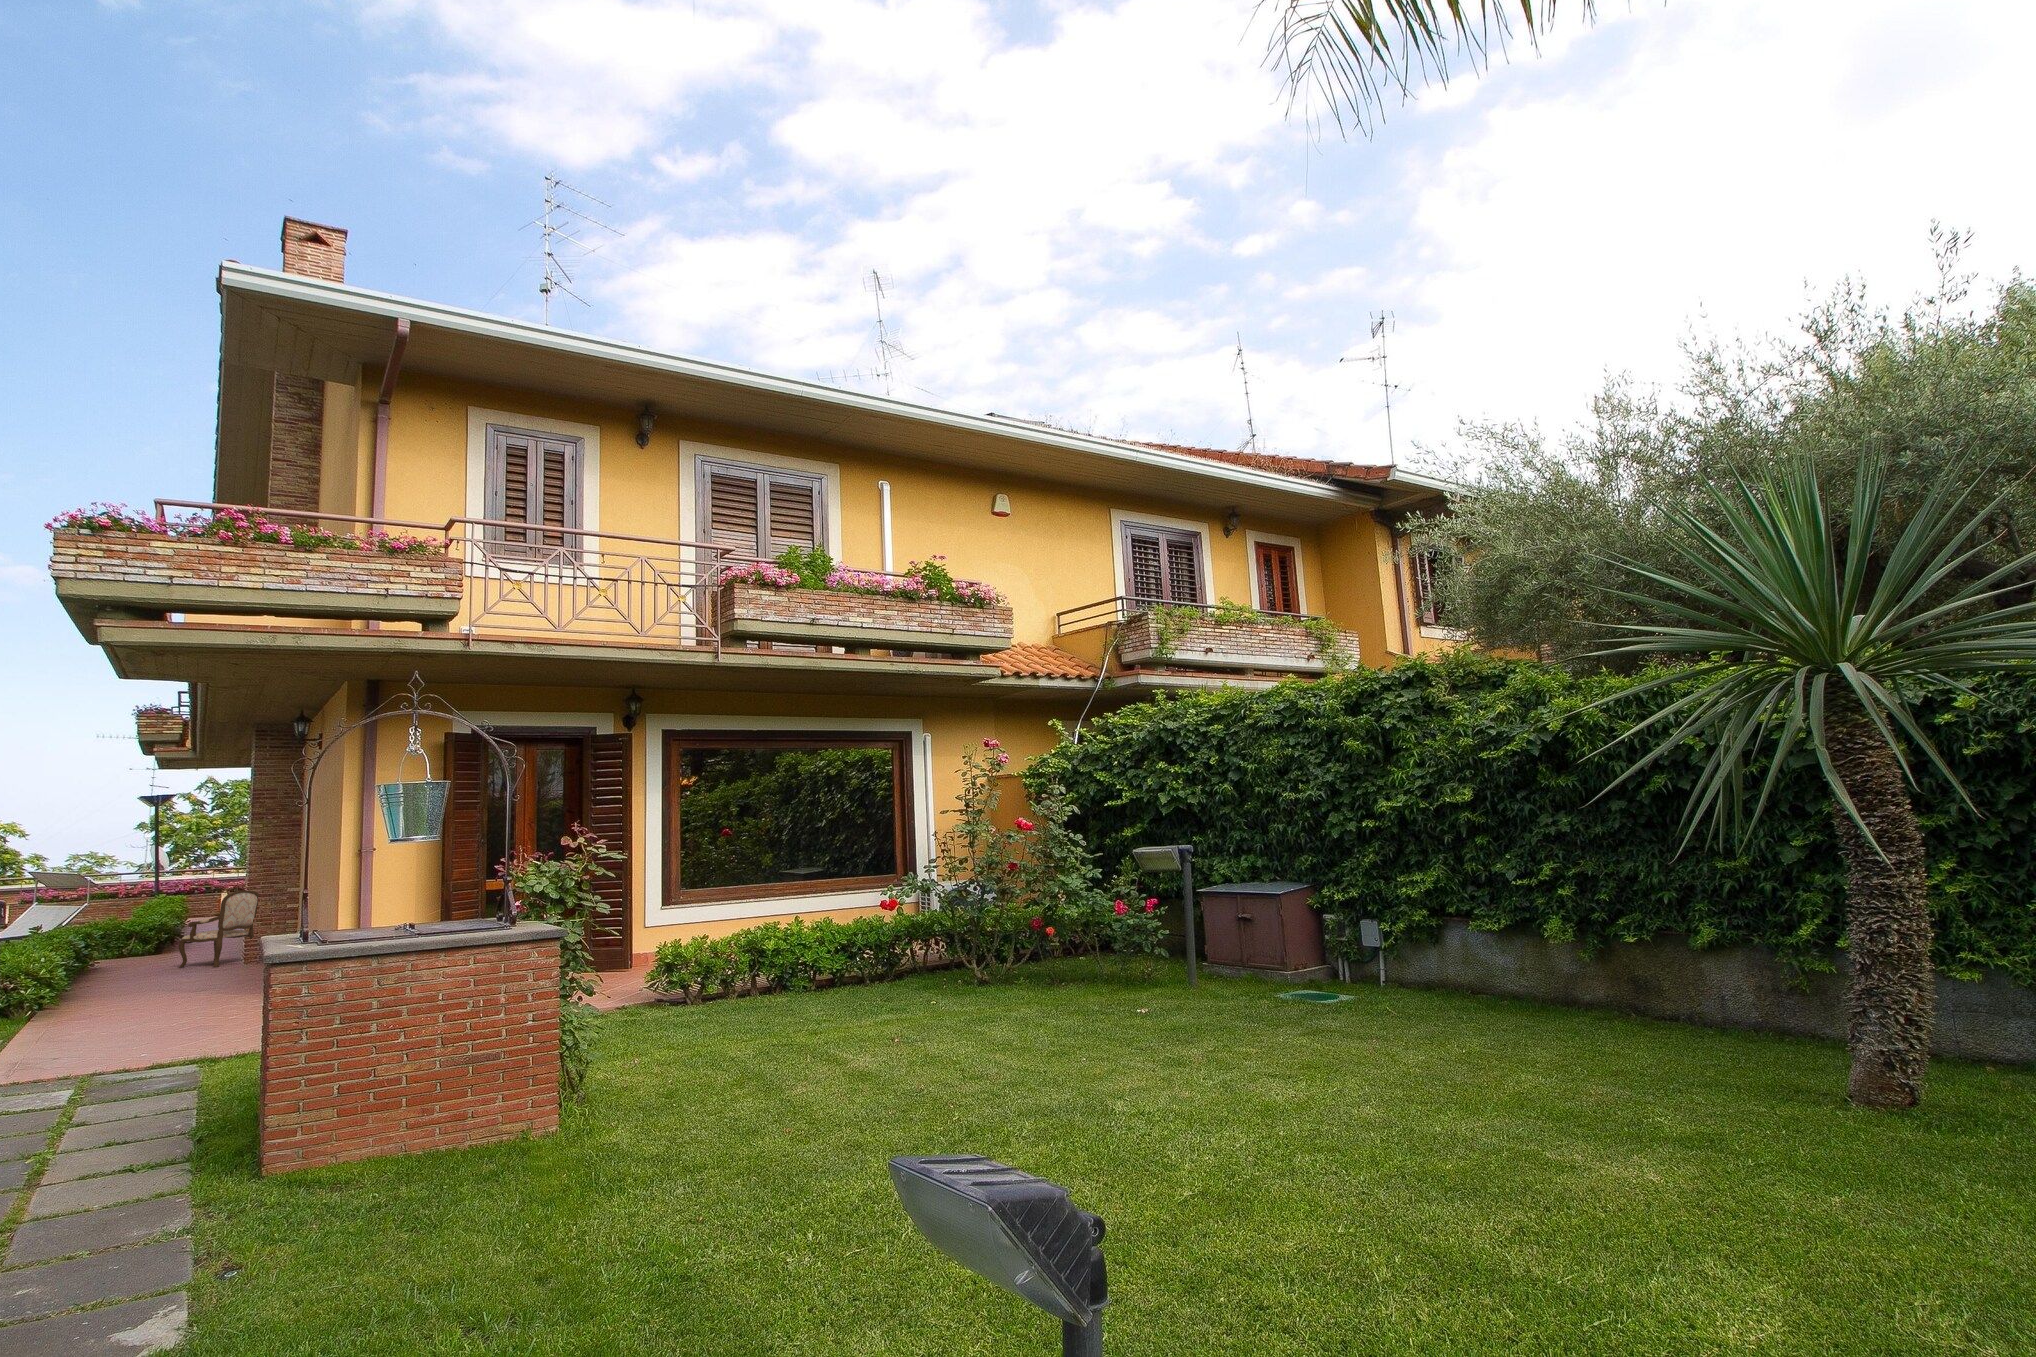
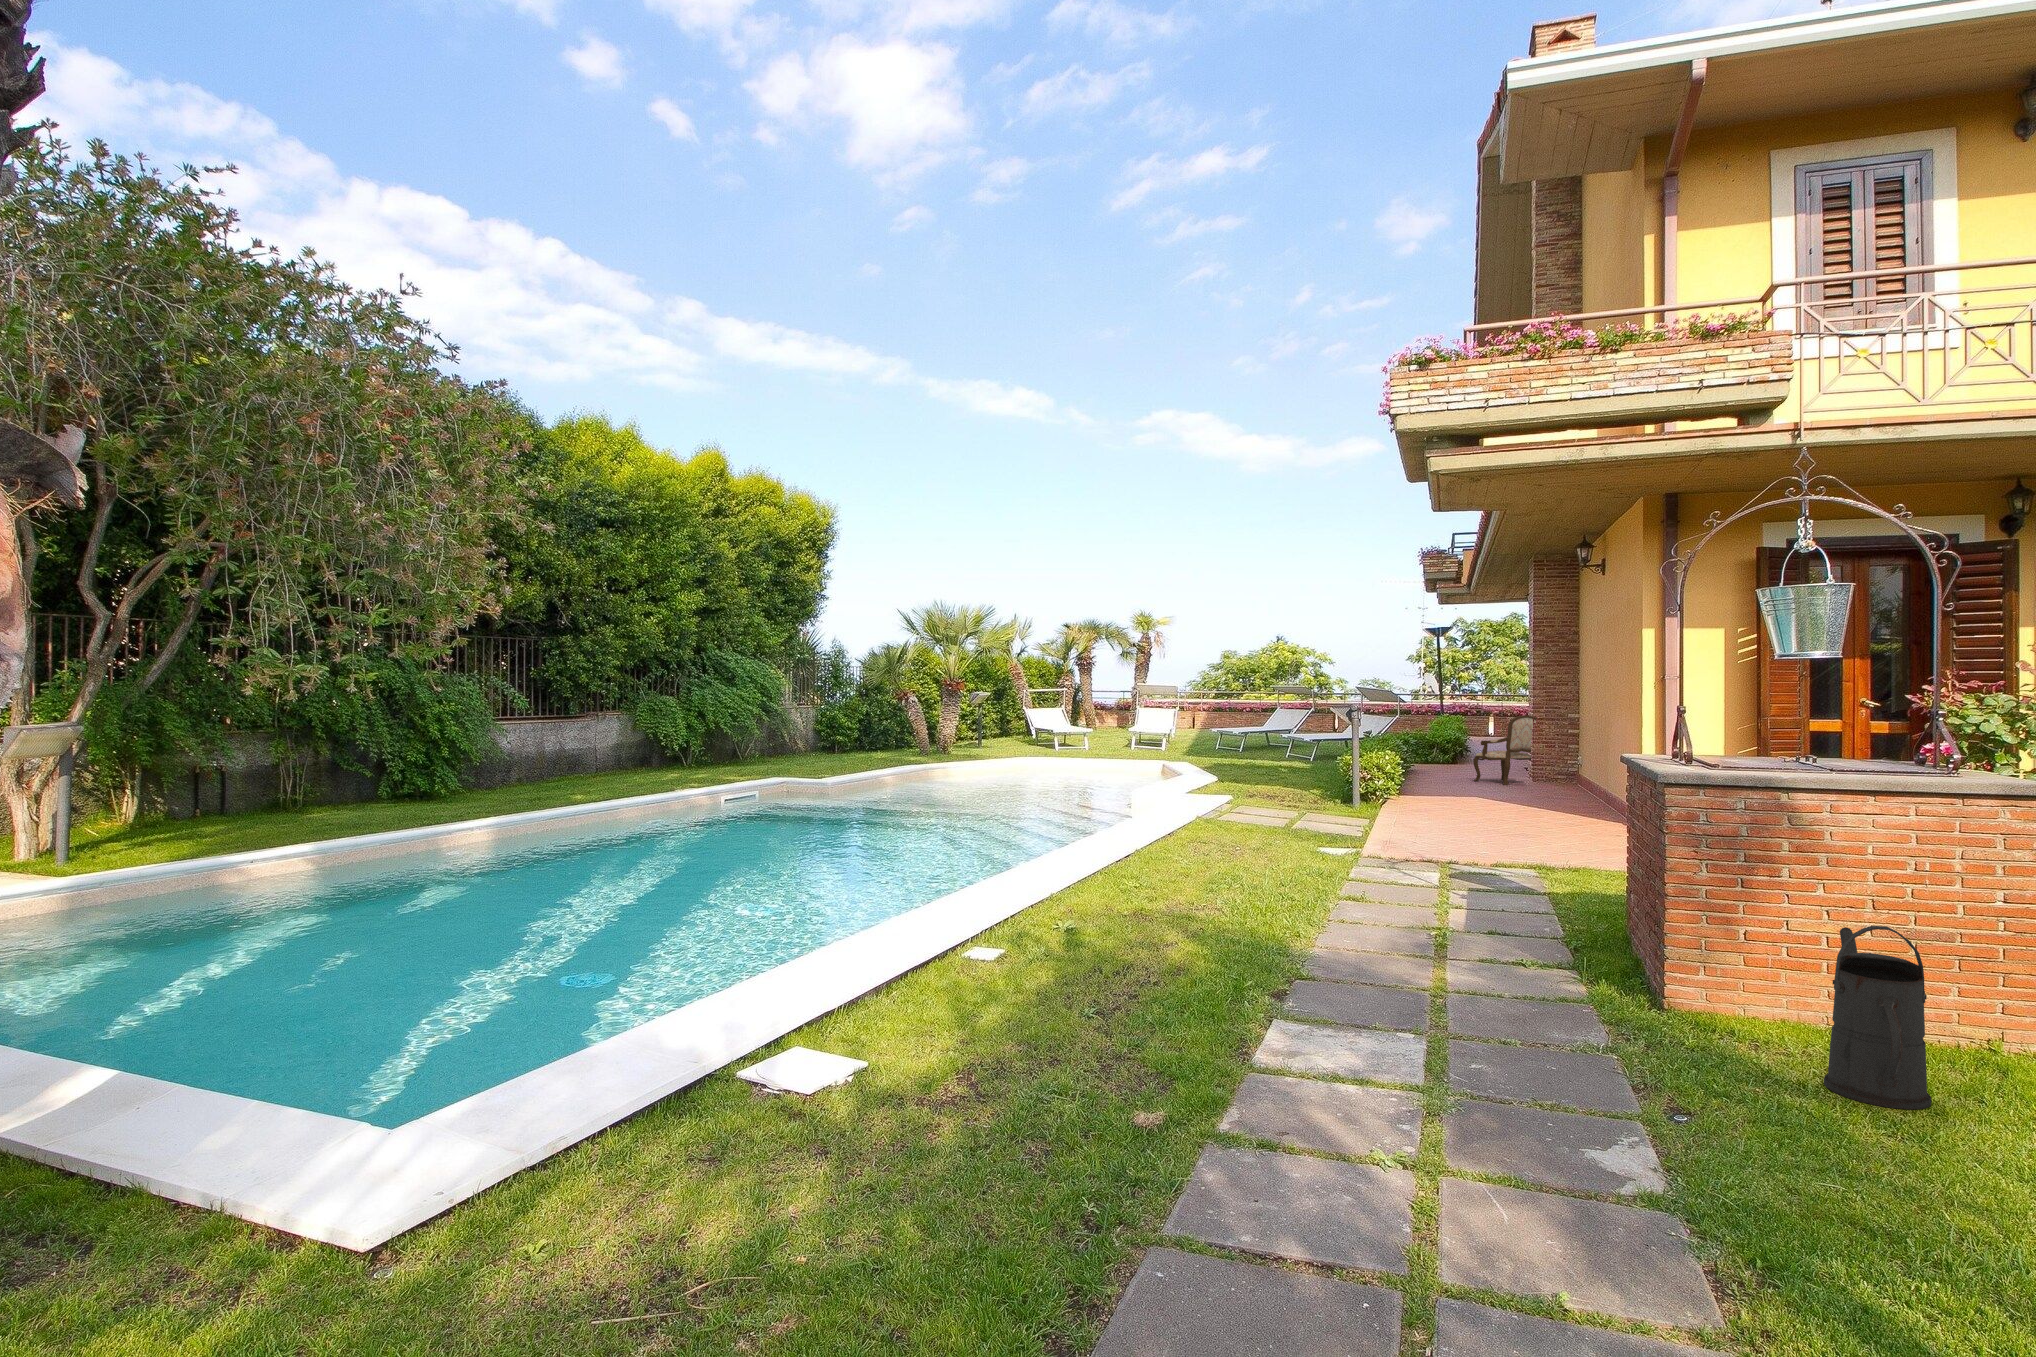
watering can: none [357,1059,433,1207] -> present [1824,926,1931,1109]

